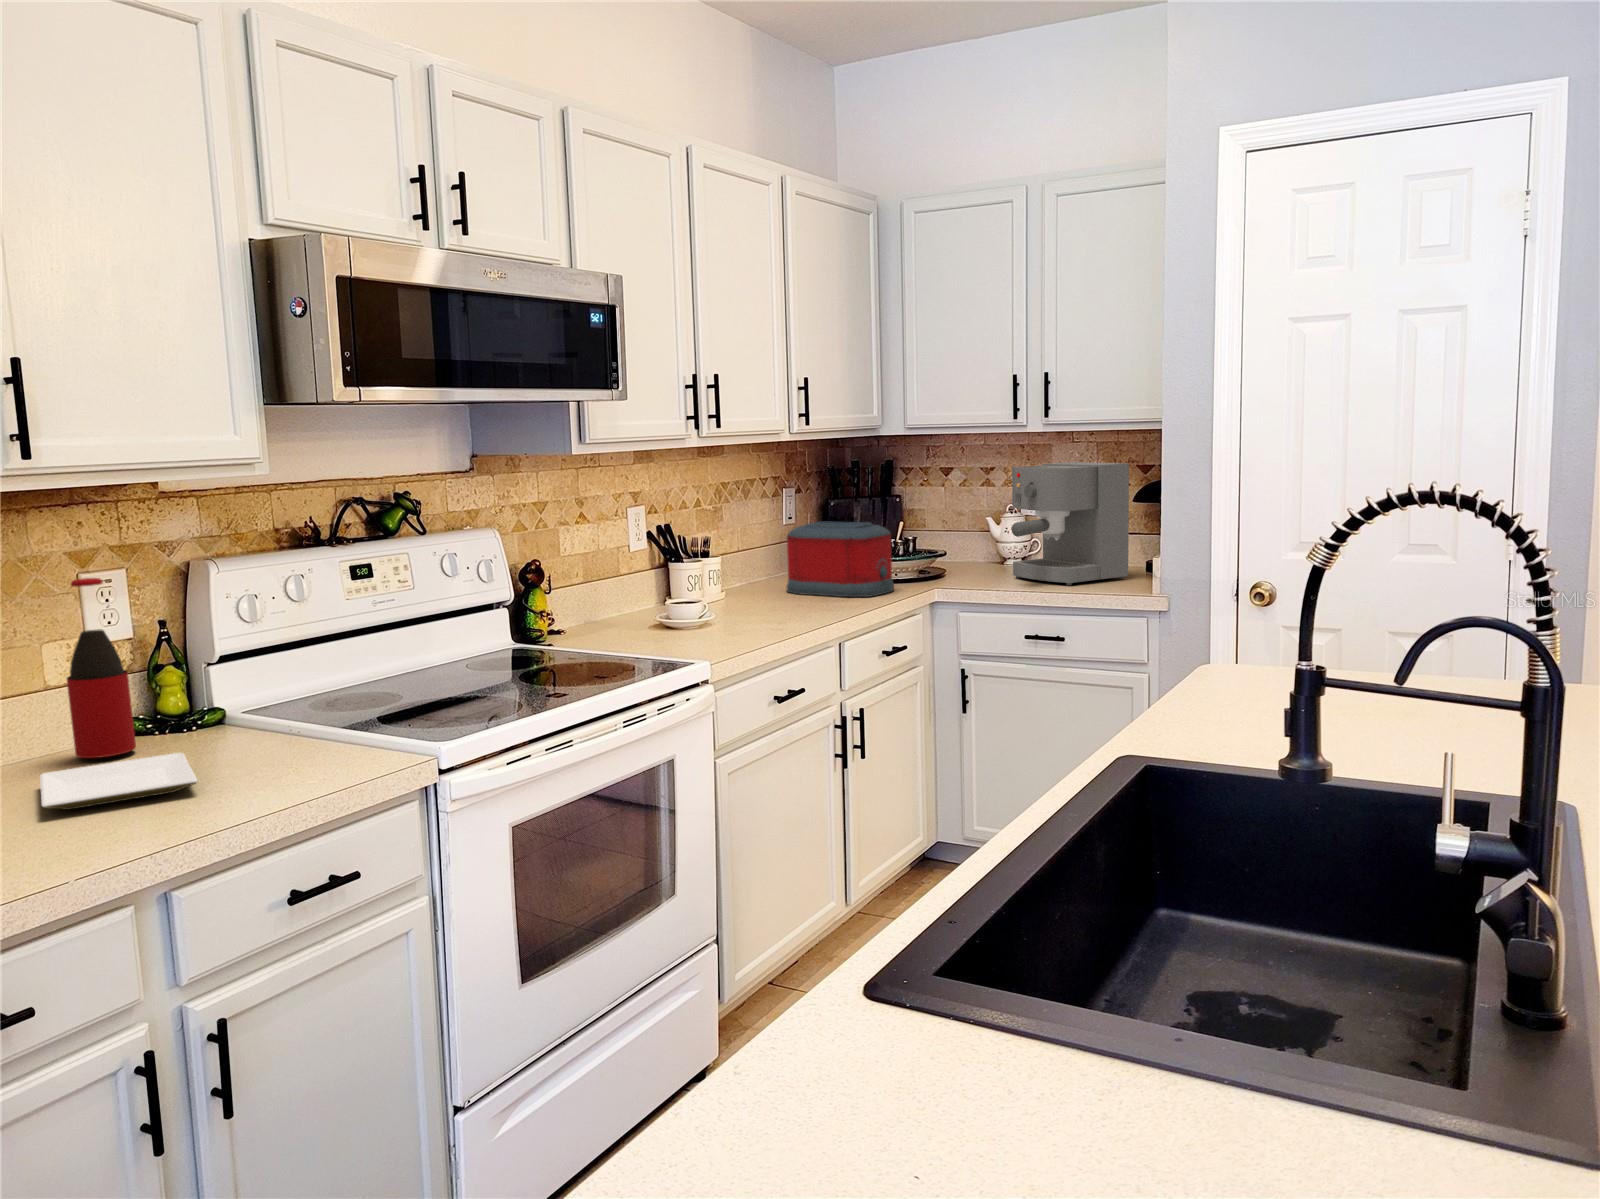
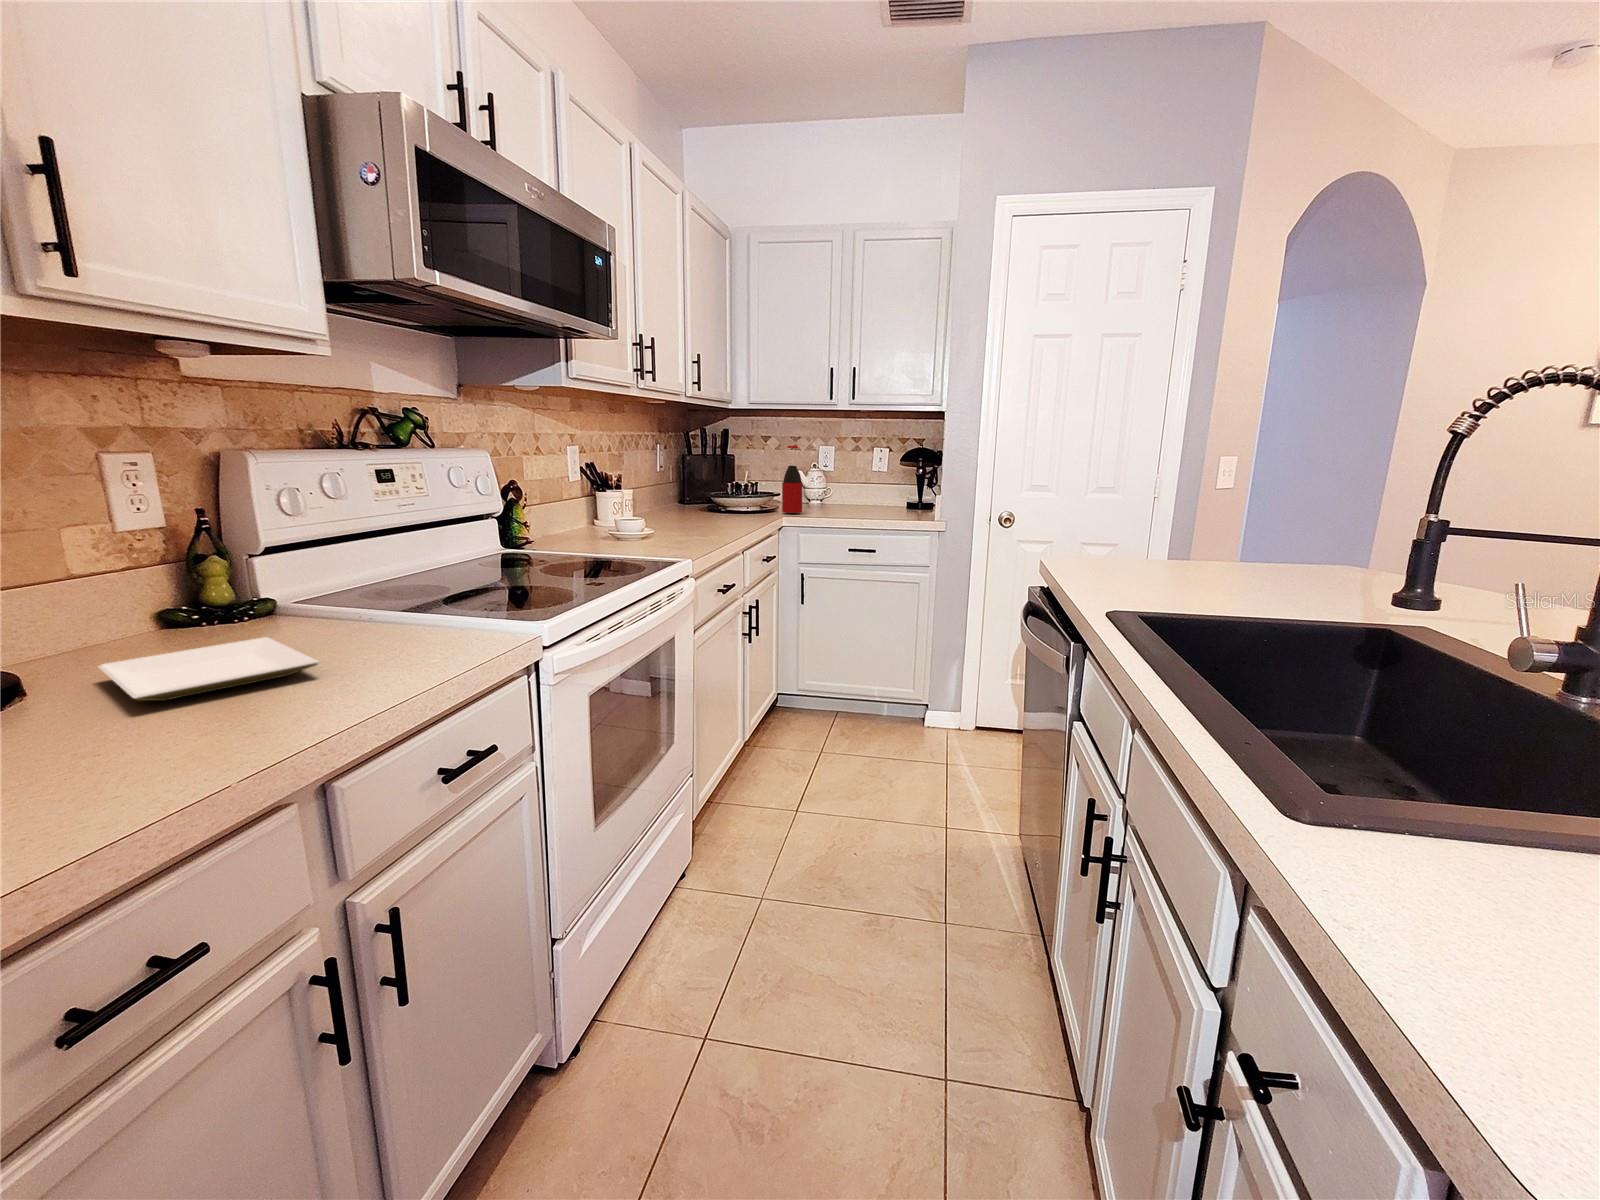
coffee maker: present [1011,462,1129,585] -> none [828,431,908,514]
toaster: present [787,521,894,597] -> none [678,466,758,521]
bottle: present [67,578,136,758] -> present [782,446,802,513]

